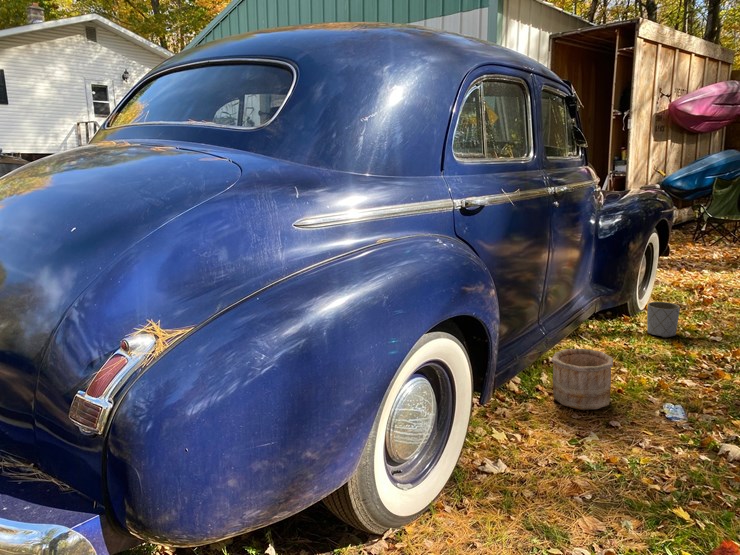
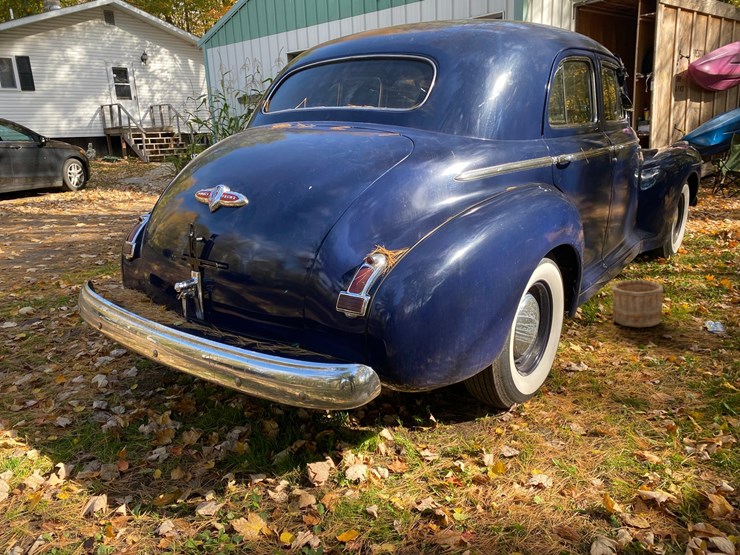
planter: present [647,302,680,338] -> none [683,243,711,274]

